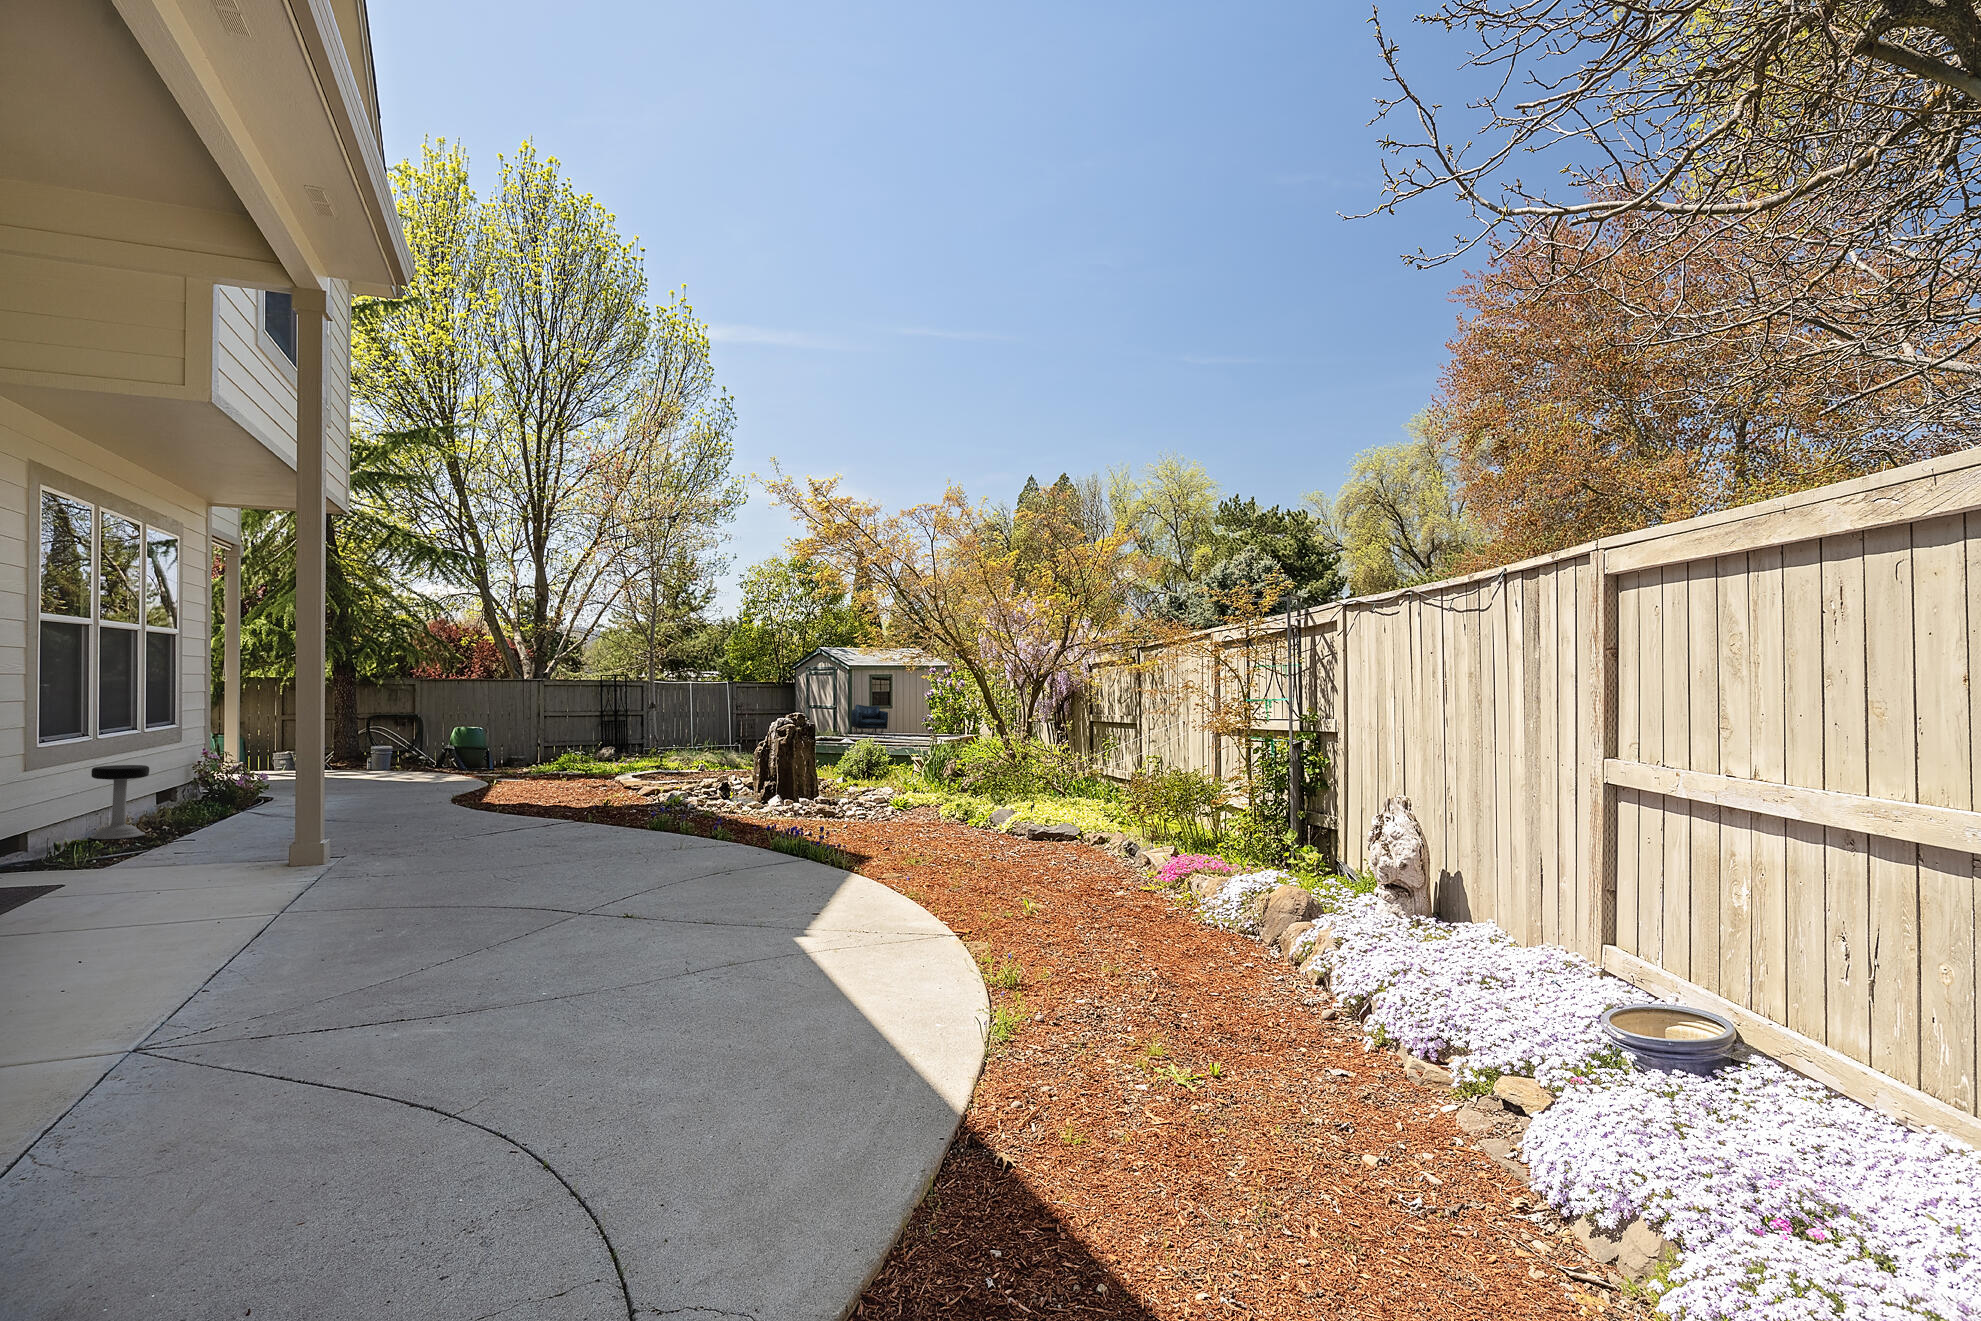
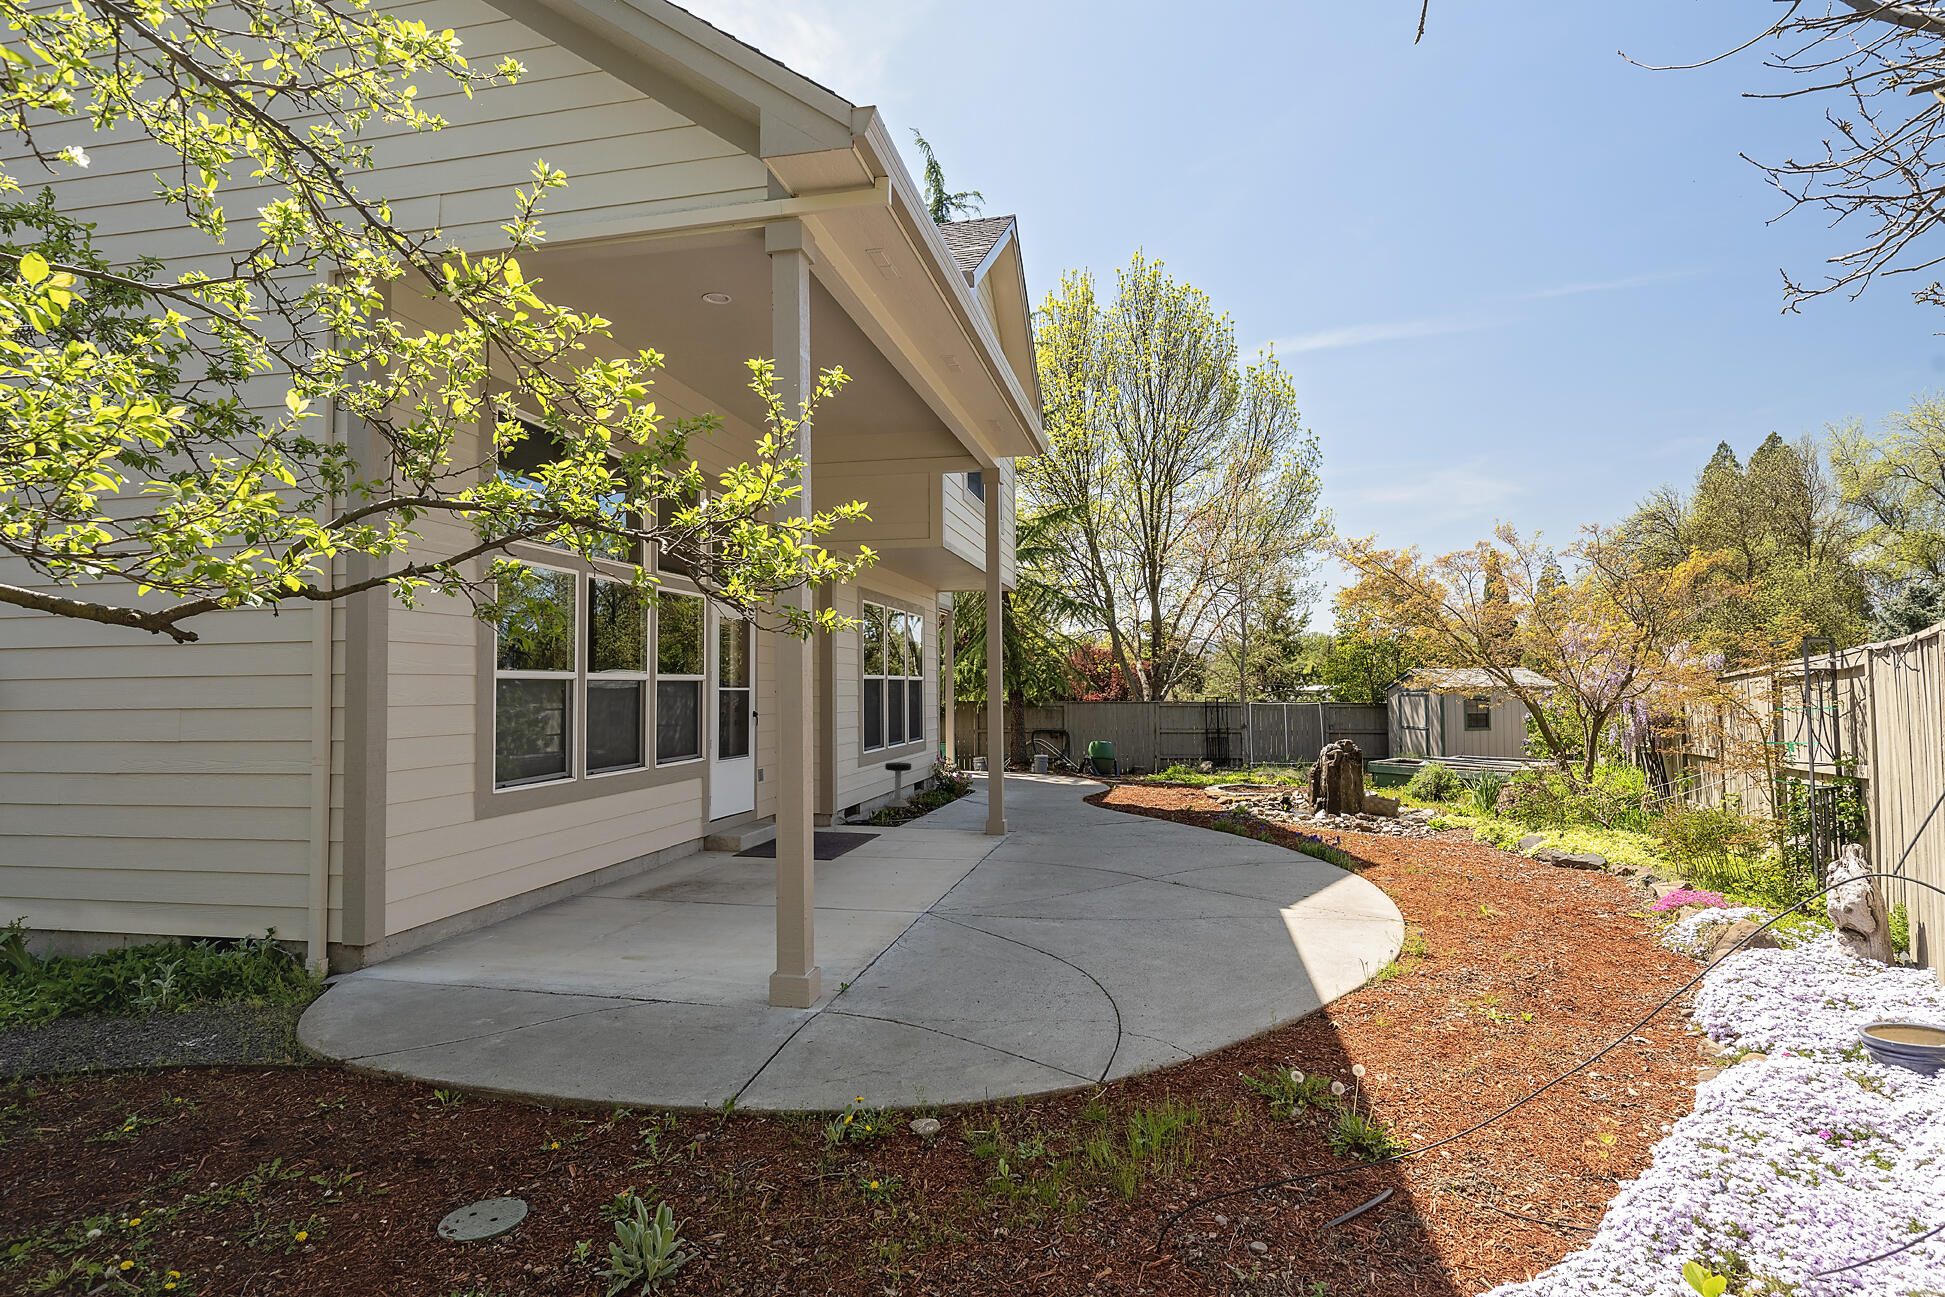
armchair: present [851,705,888,734] -> none [1459,726,1501,758]
woven basket: none [815,770,853,798] -> present [1363,790,1401,817]

